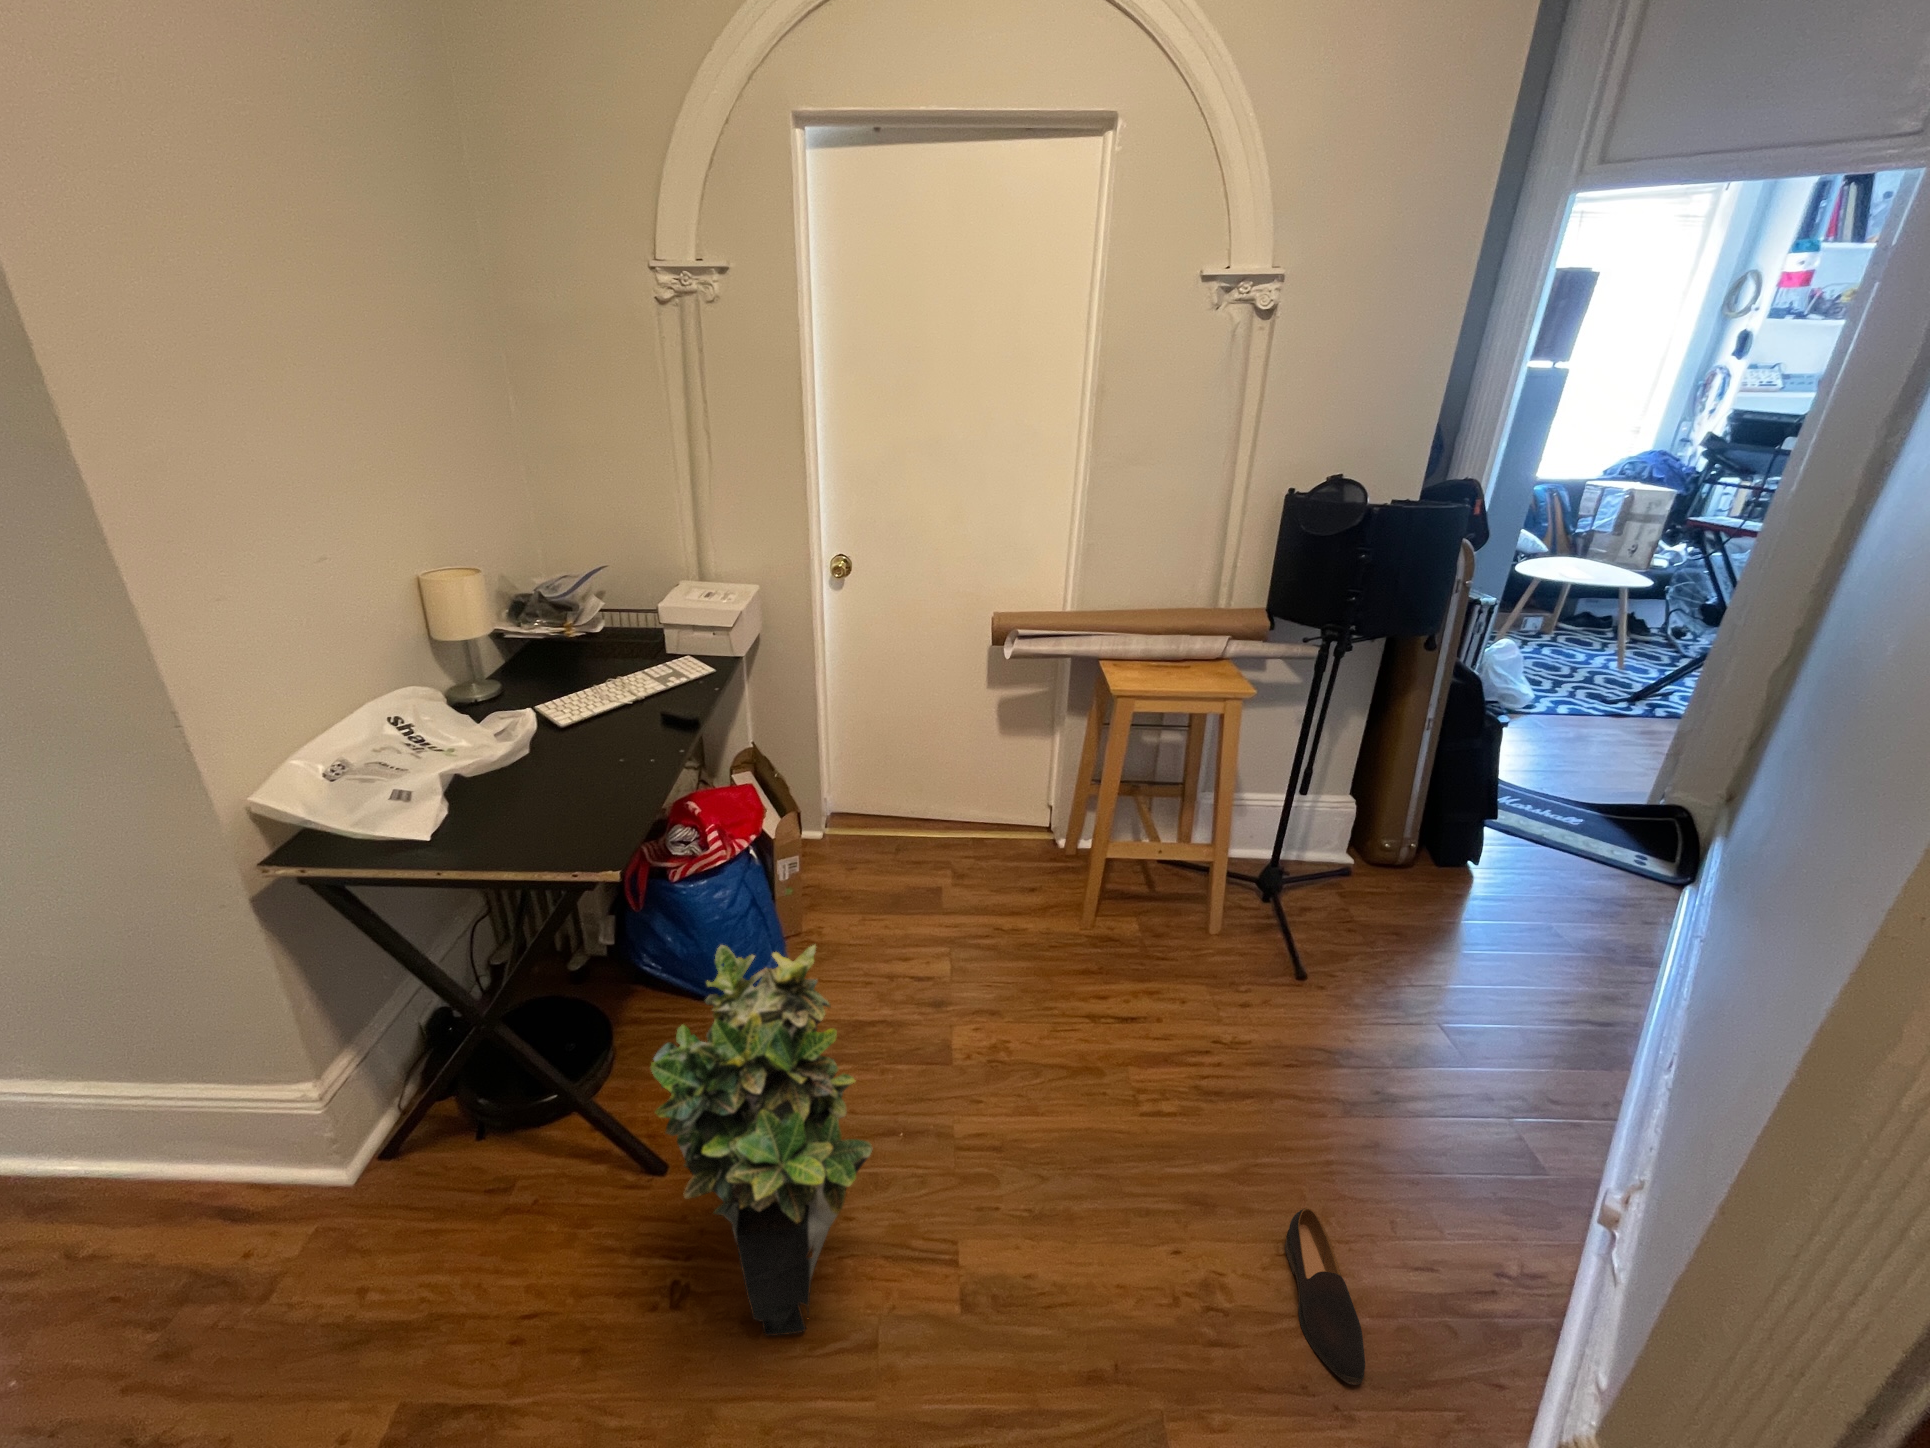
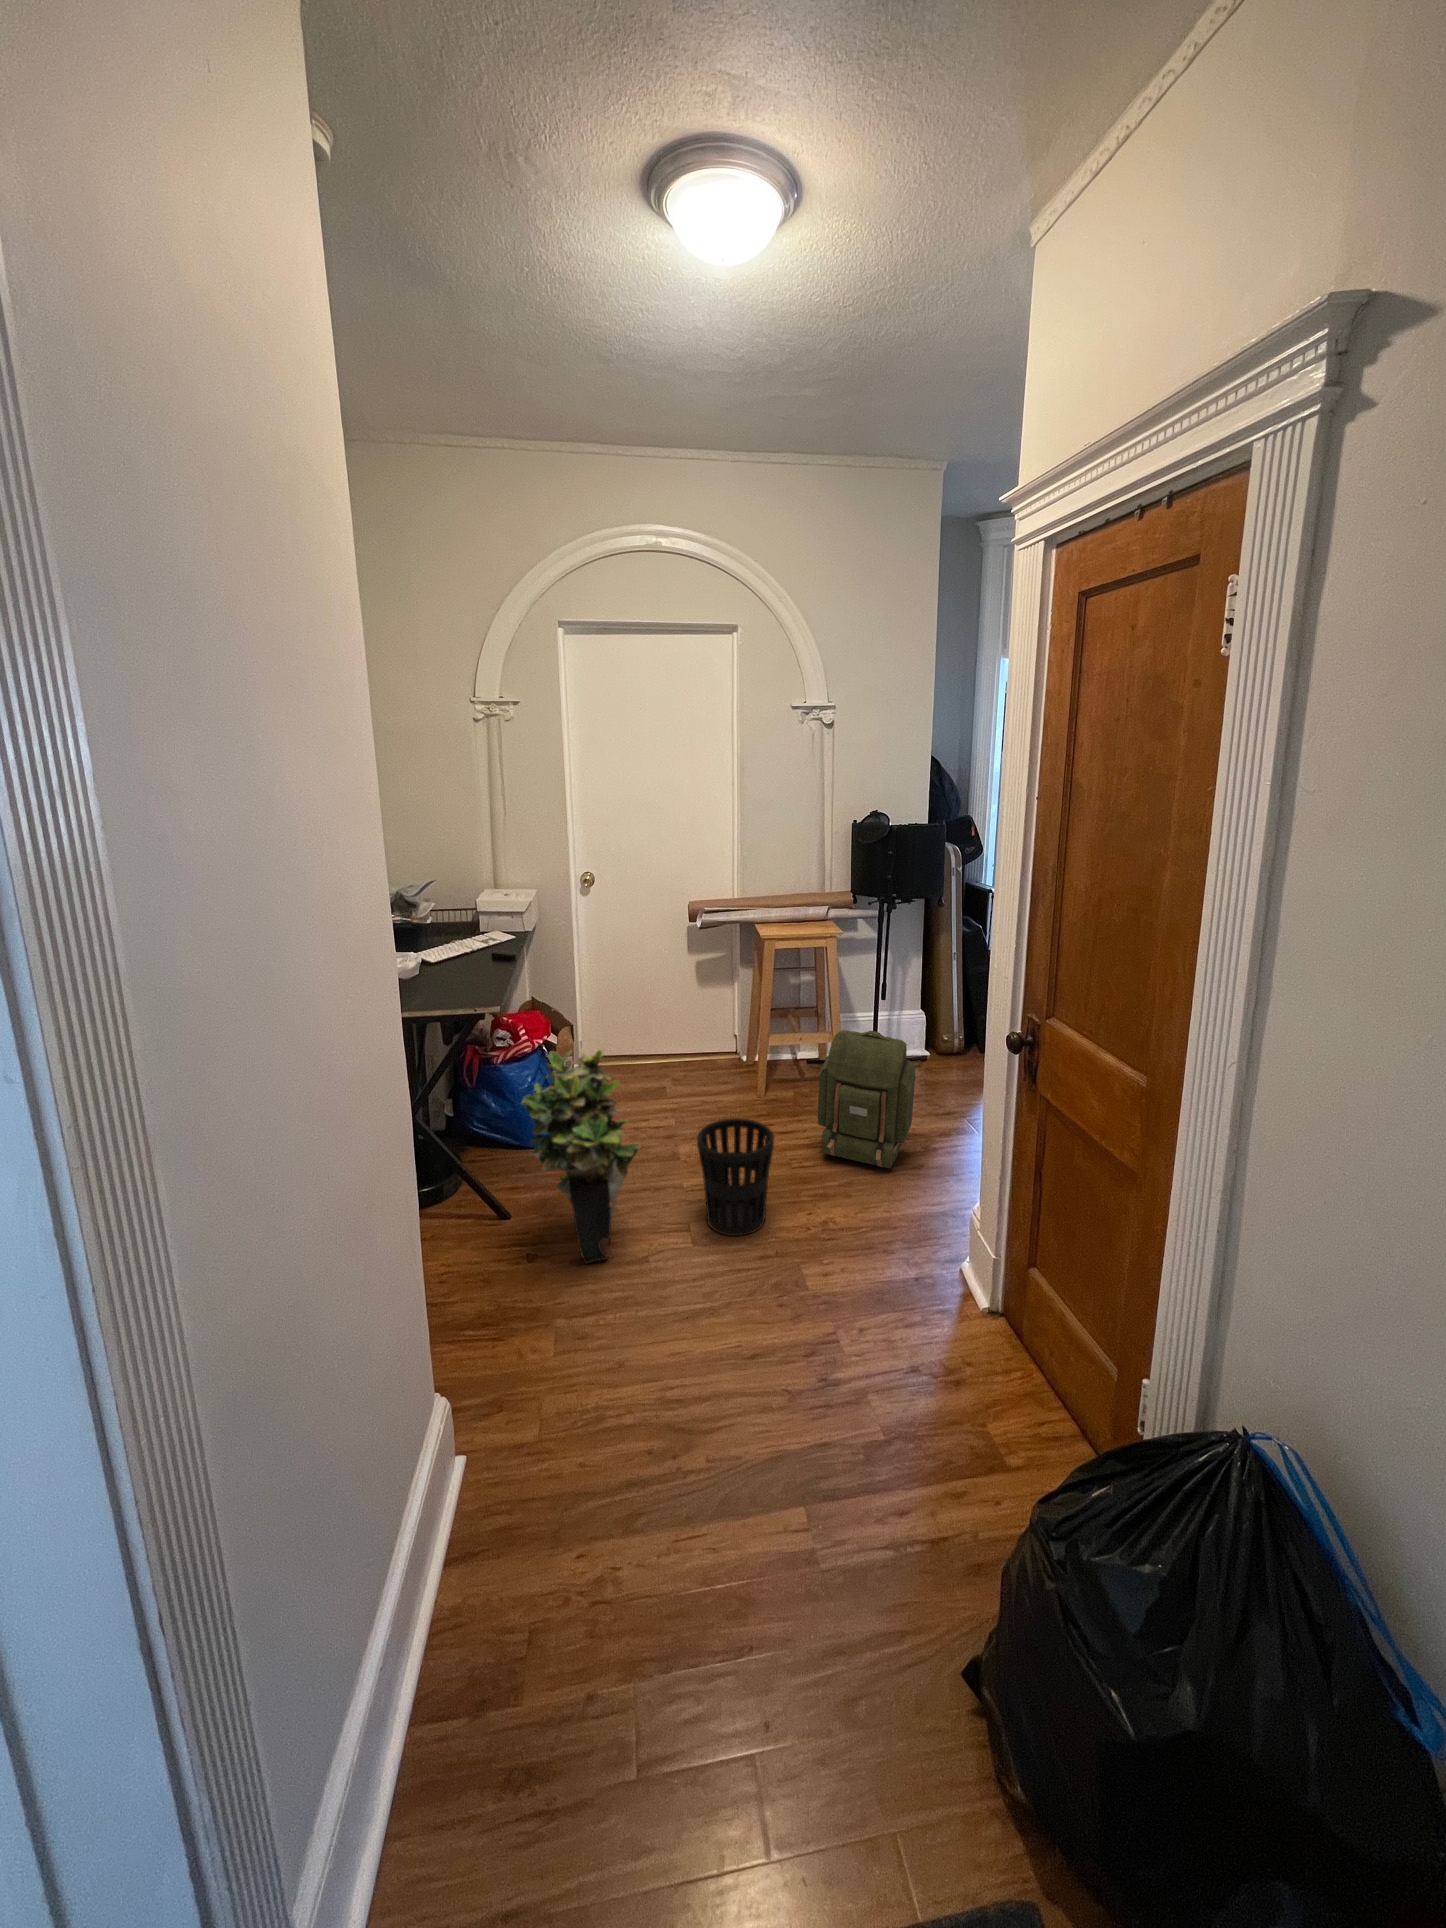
backpack: none [1191,901,1392,1153] -> present [818,1030,916,1168]
wastebasket: none [979,1074,1126,1302] -> present [697,1118,774,1236]
shoe: present [1285,1208,1365,1384] -> none [867,1178,901,1240]

